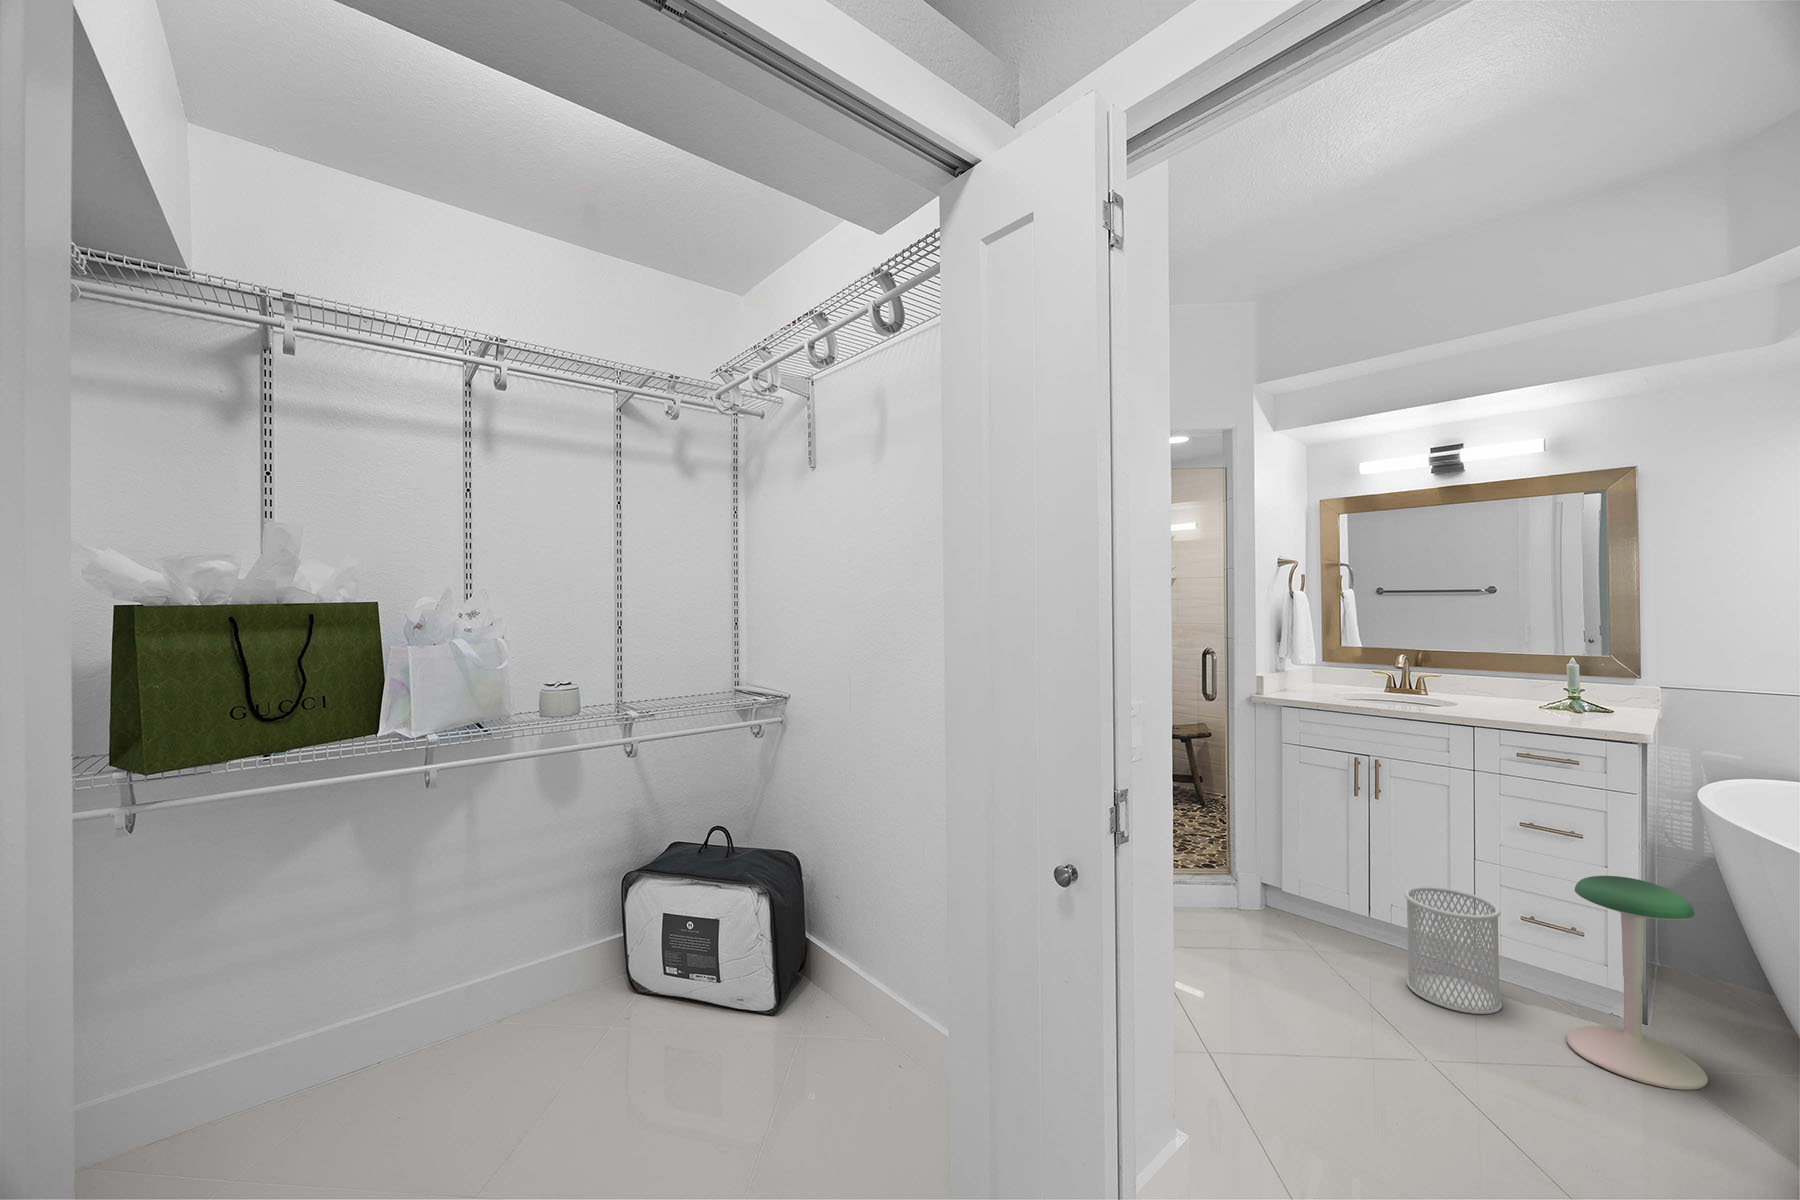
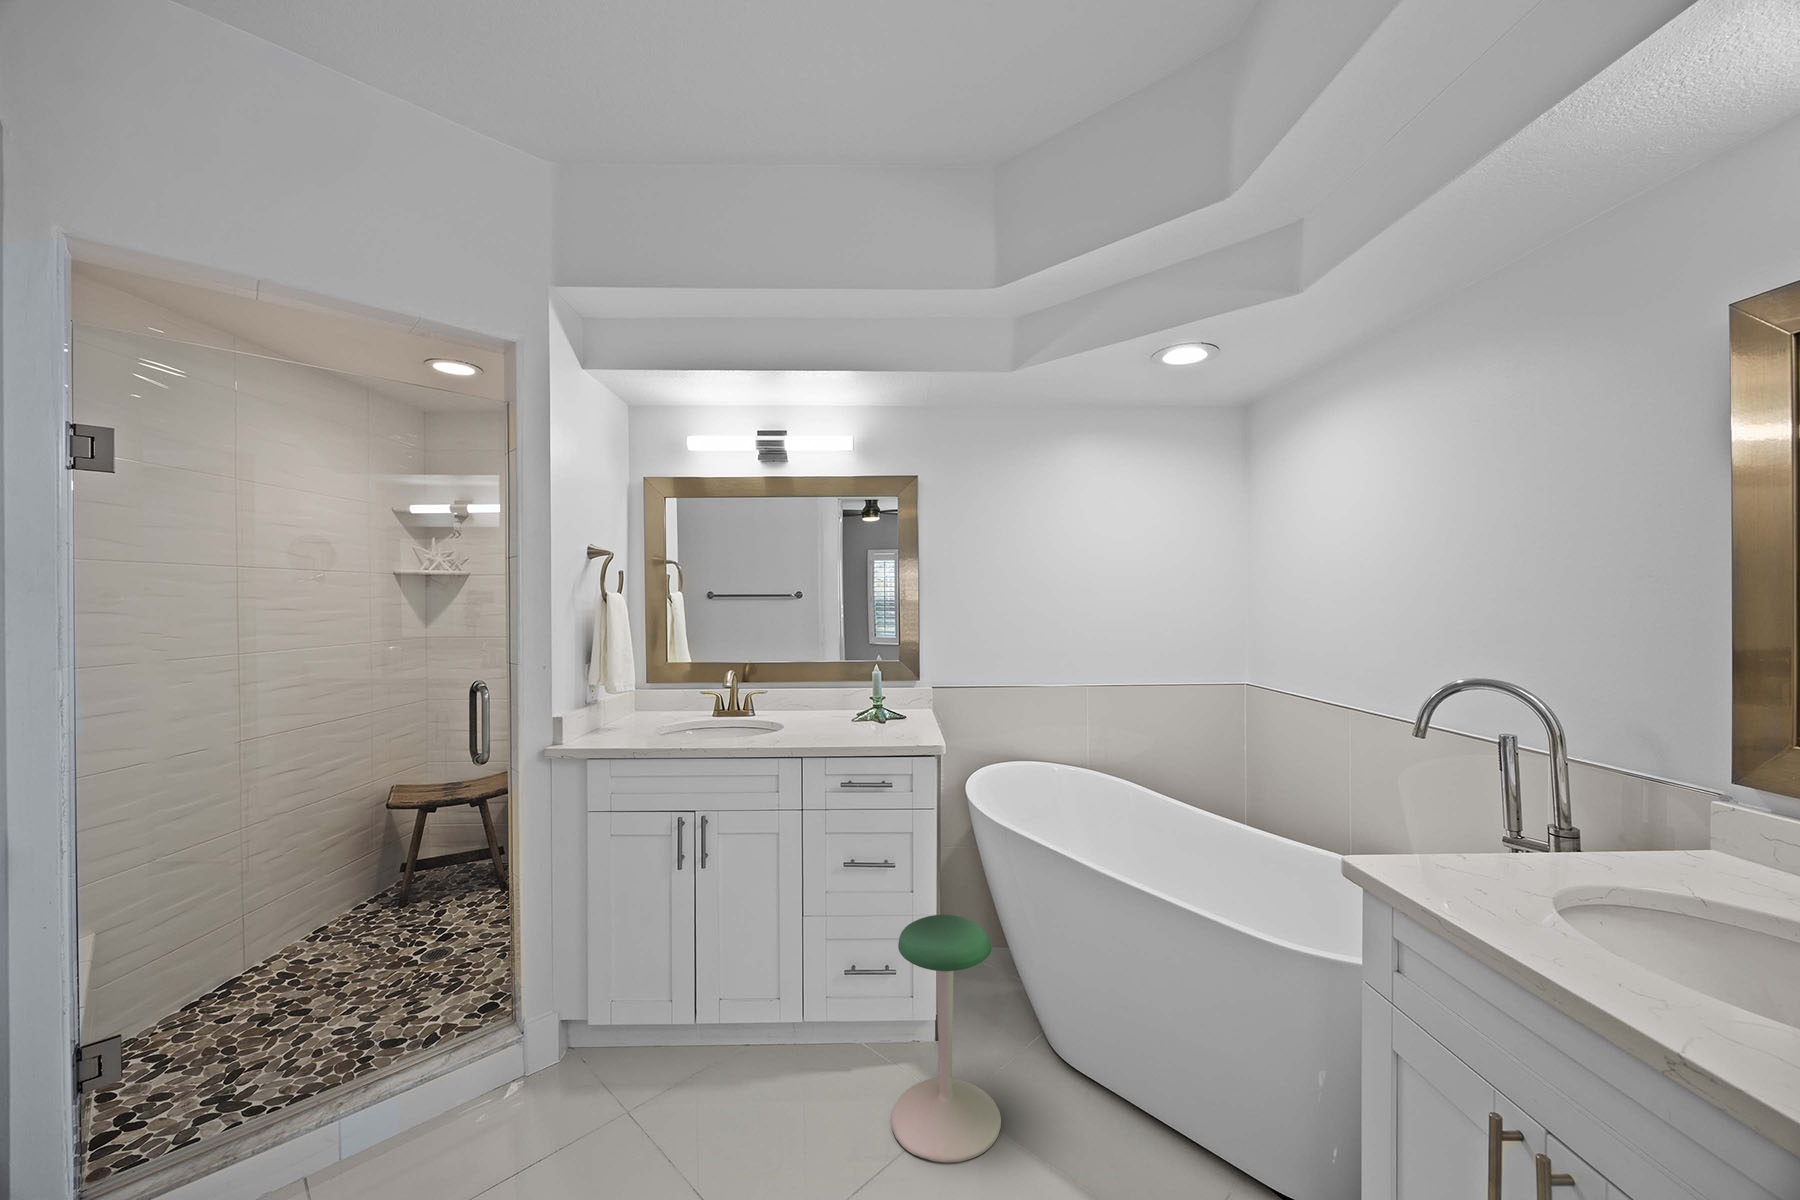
wastebasket: present [1405,886,1502,1014] -> none [733,966,832,1144]

